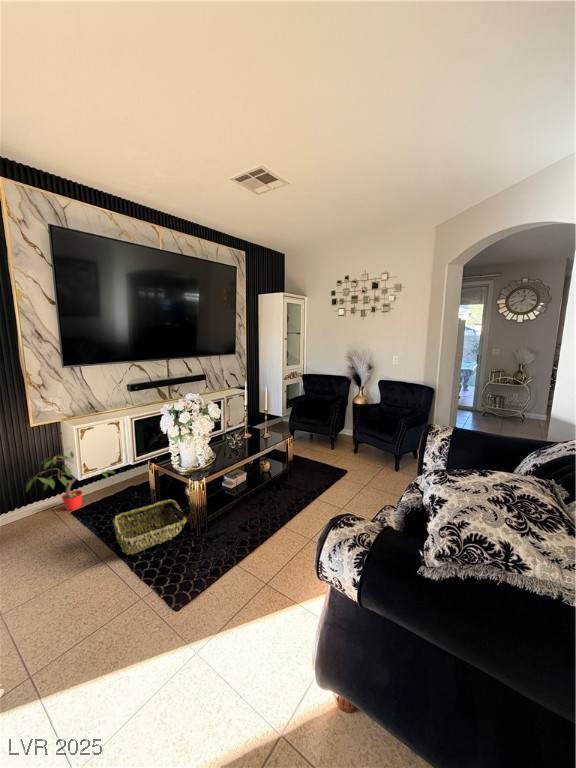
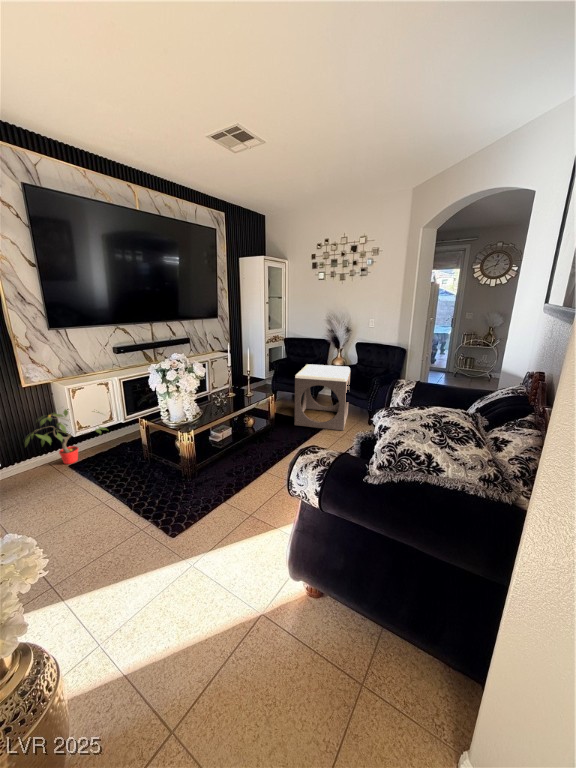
footstool: none [314,403,374,478] -> present [295,364,350,430]
woven basket: present [113,499,187,555] -> none [110,451,178,497]

